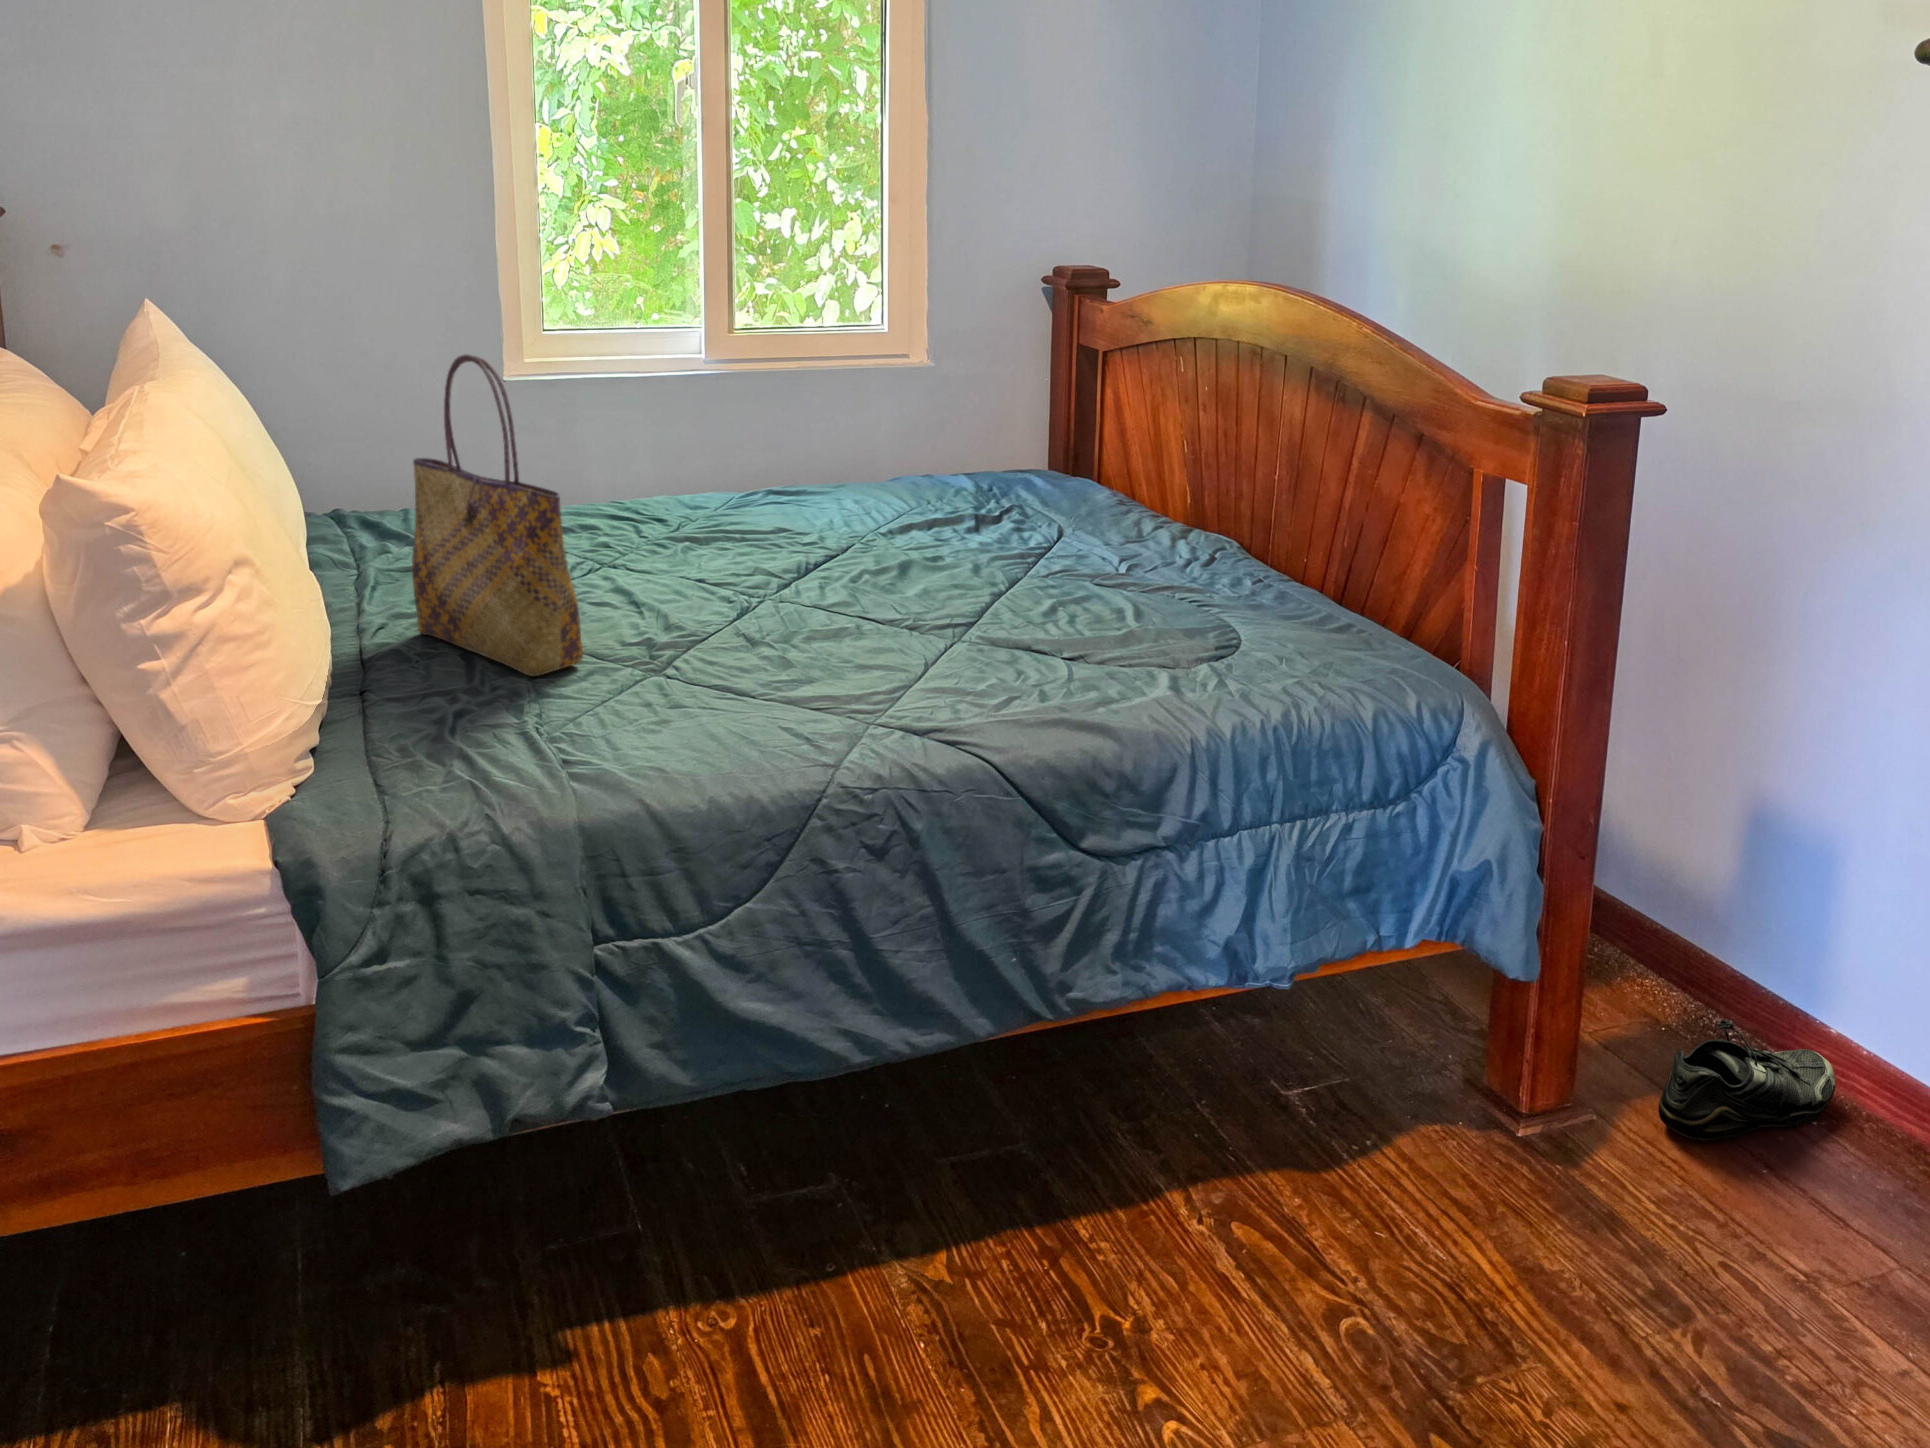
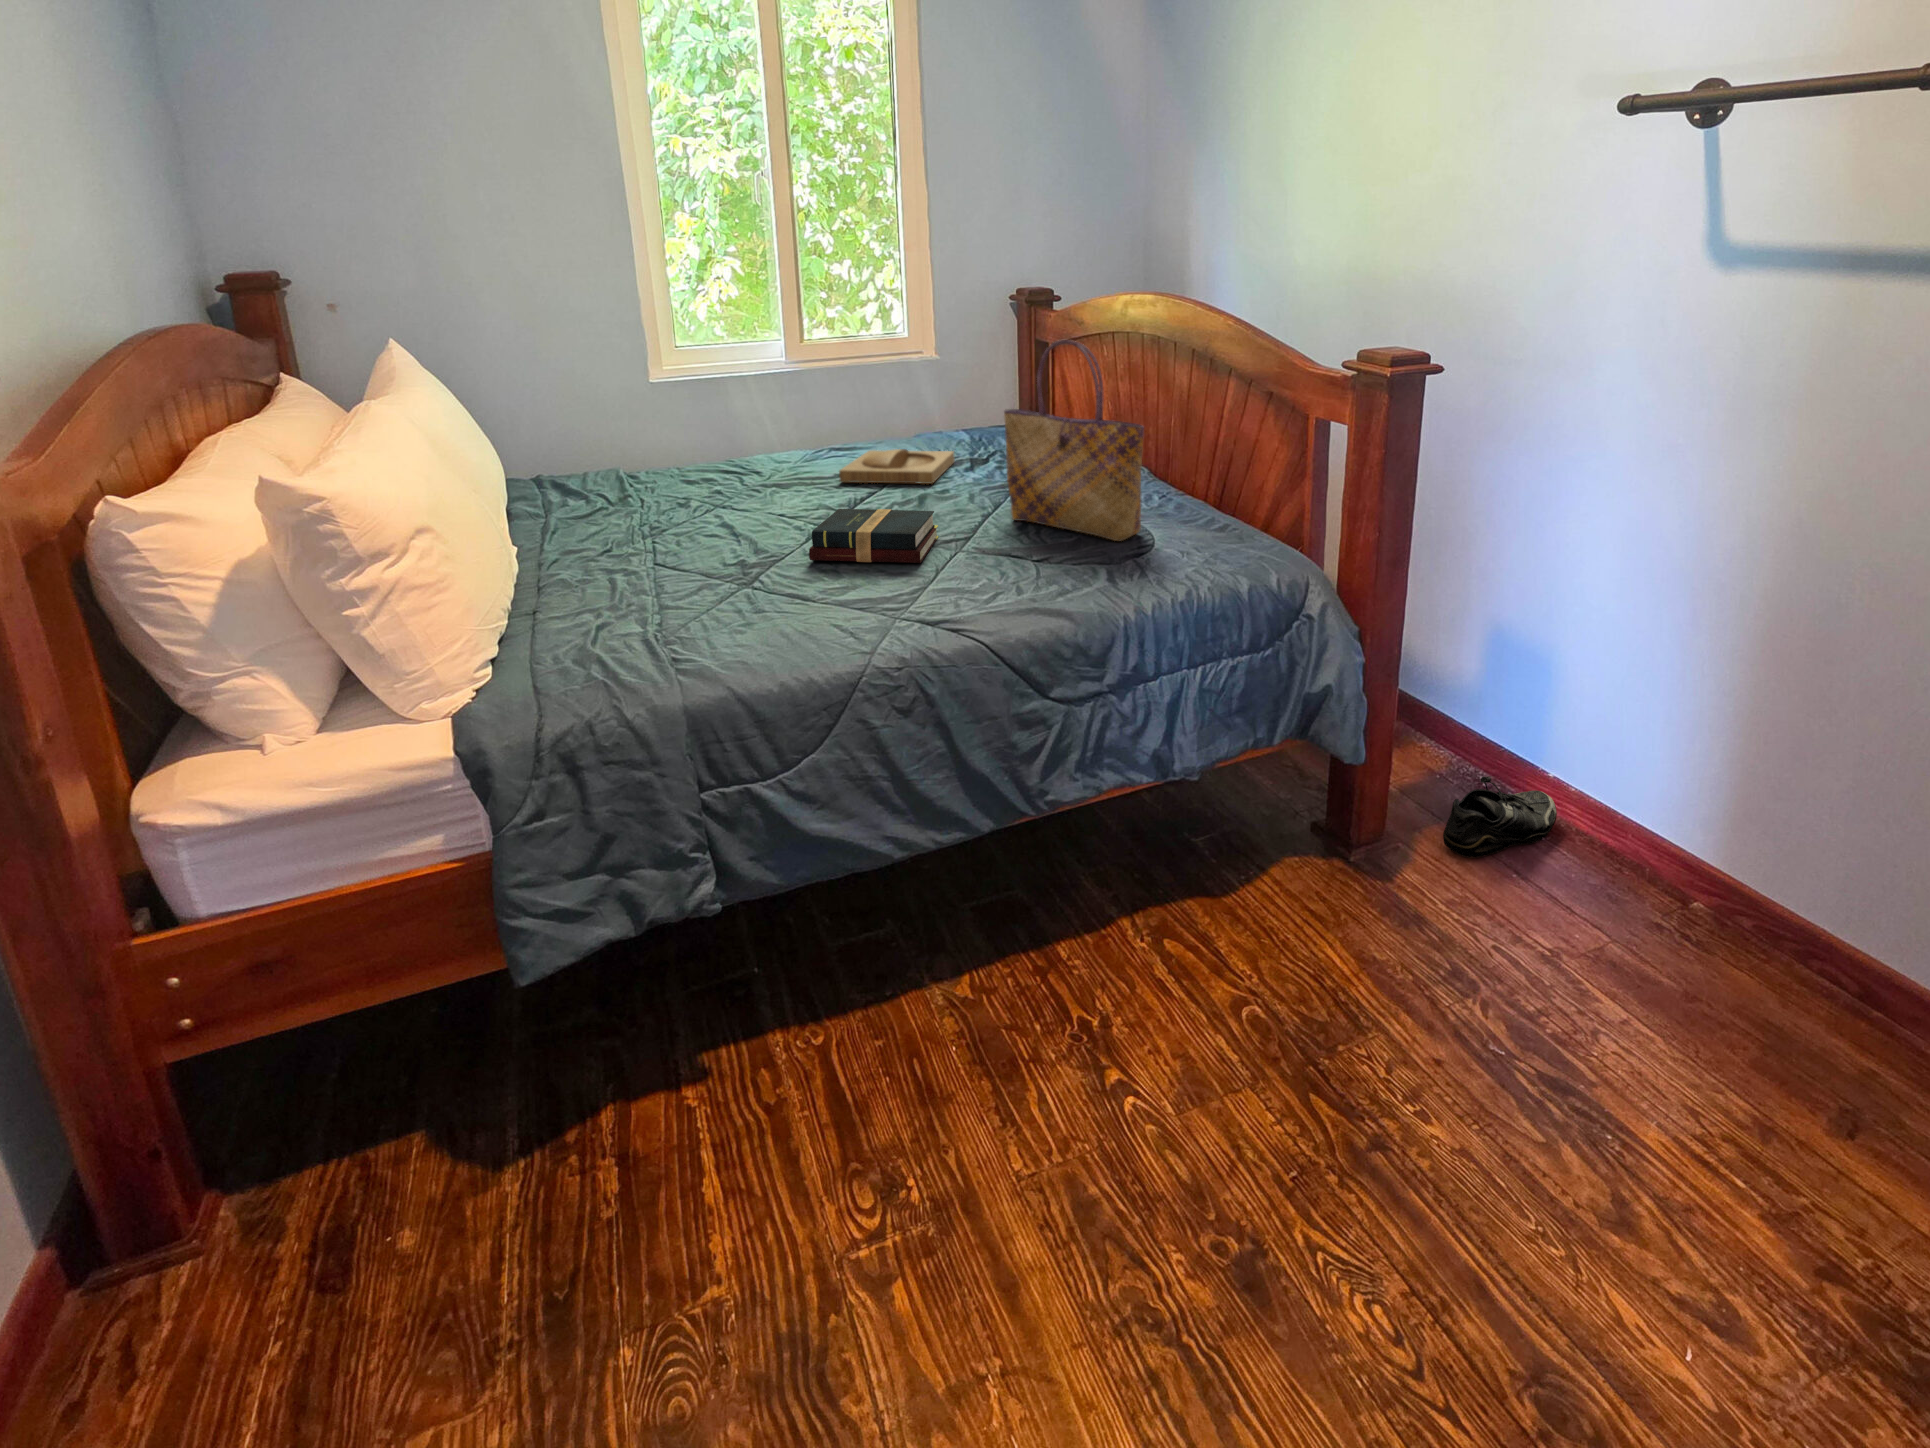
tote bag: present [412,354,583,676] -> present [1004,340,1144,541]
tray: none [774,491,944,544] -> present [839,449,955,484]
hardback book: none [739,571,924,653] -> present [809,509,938,563]

